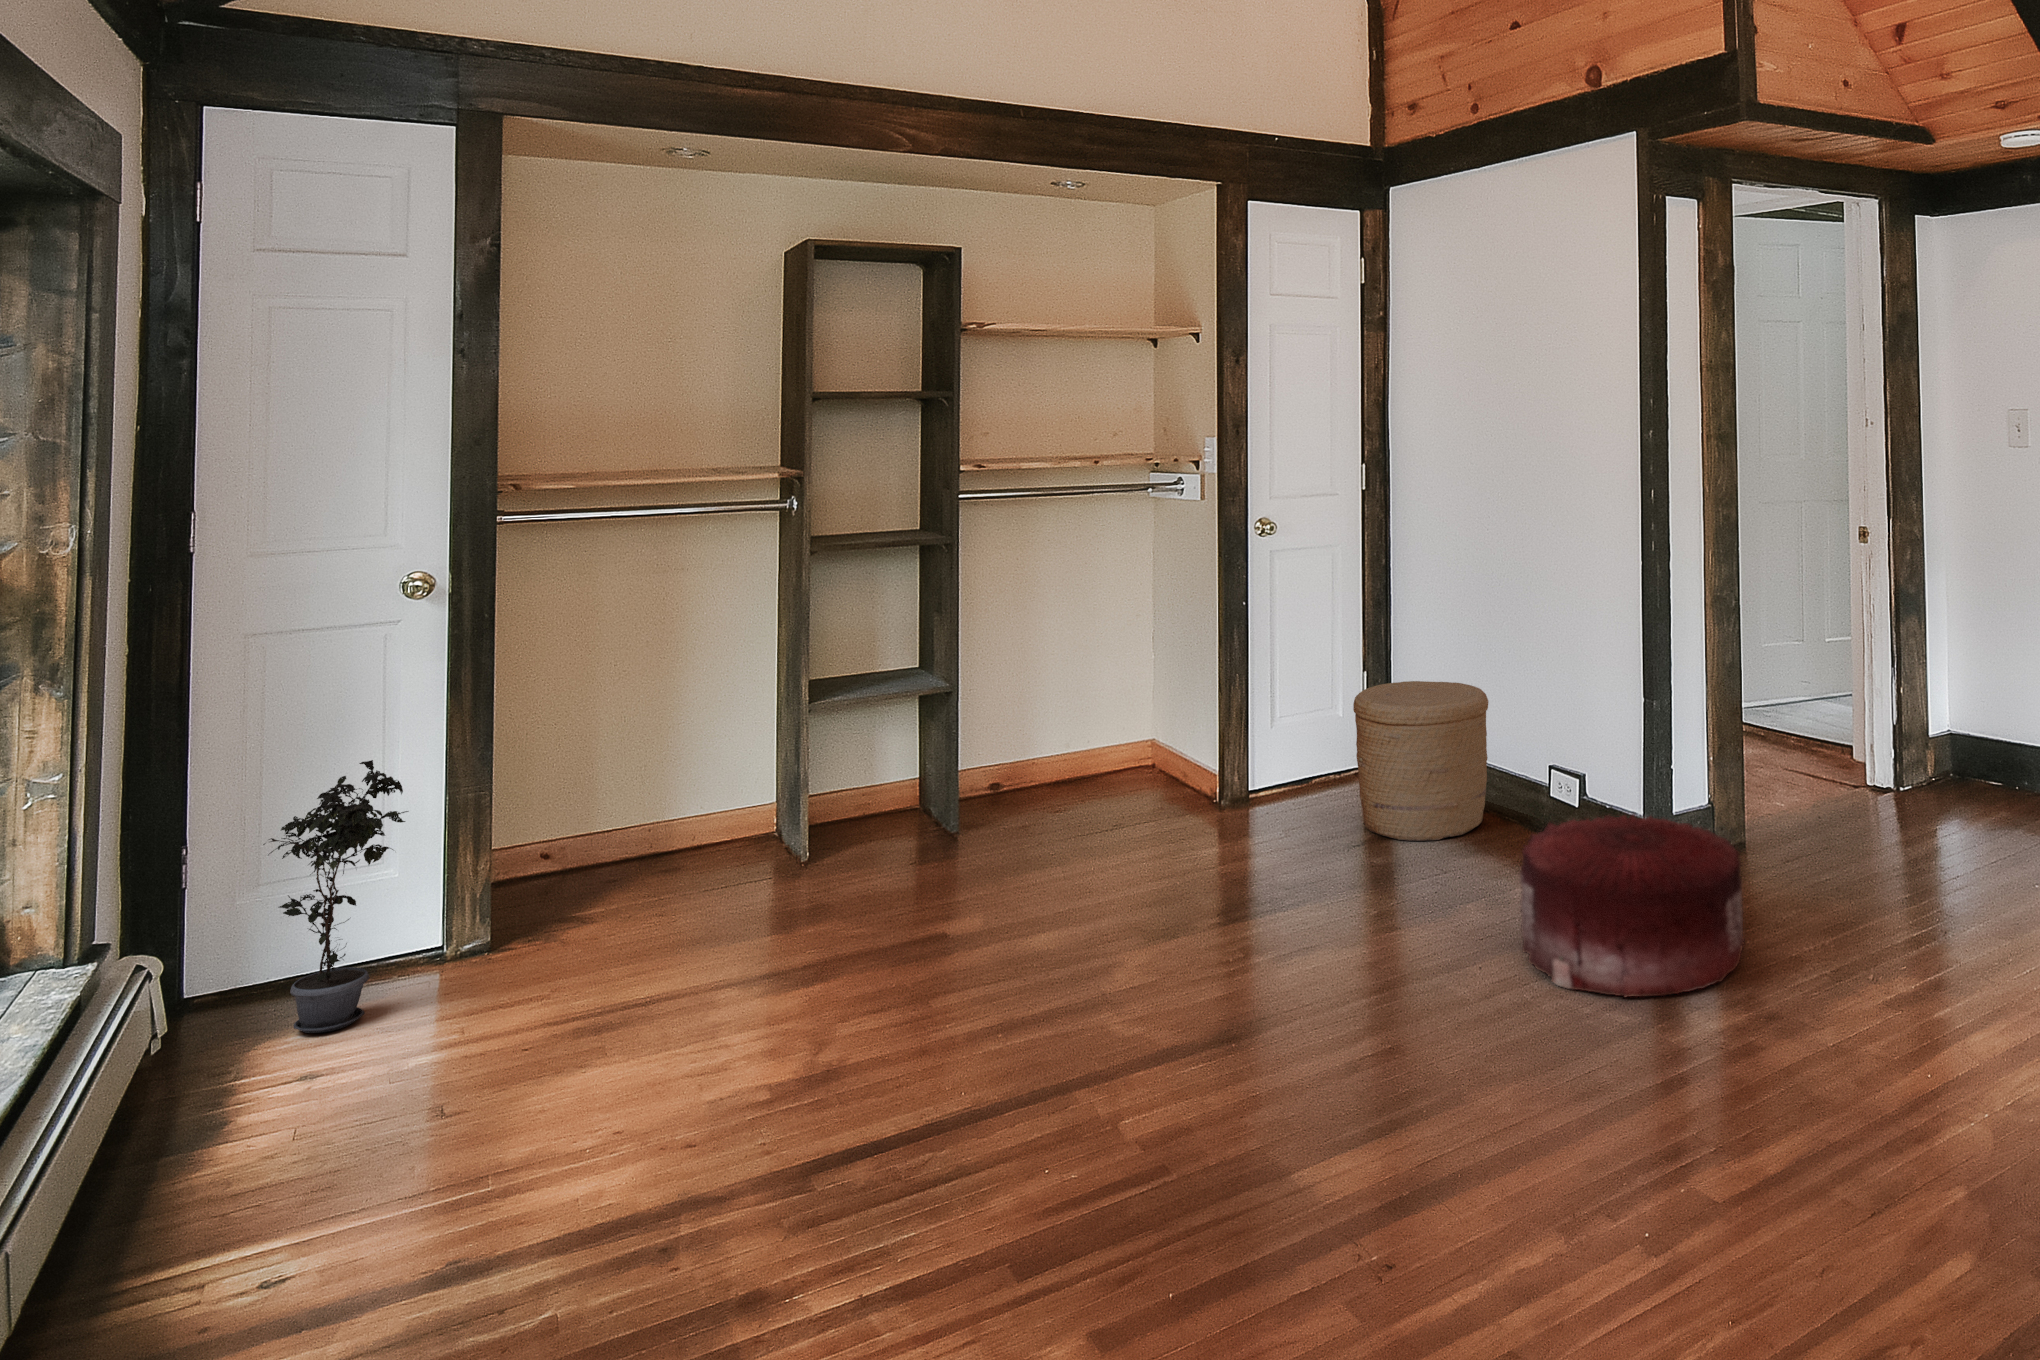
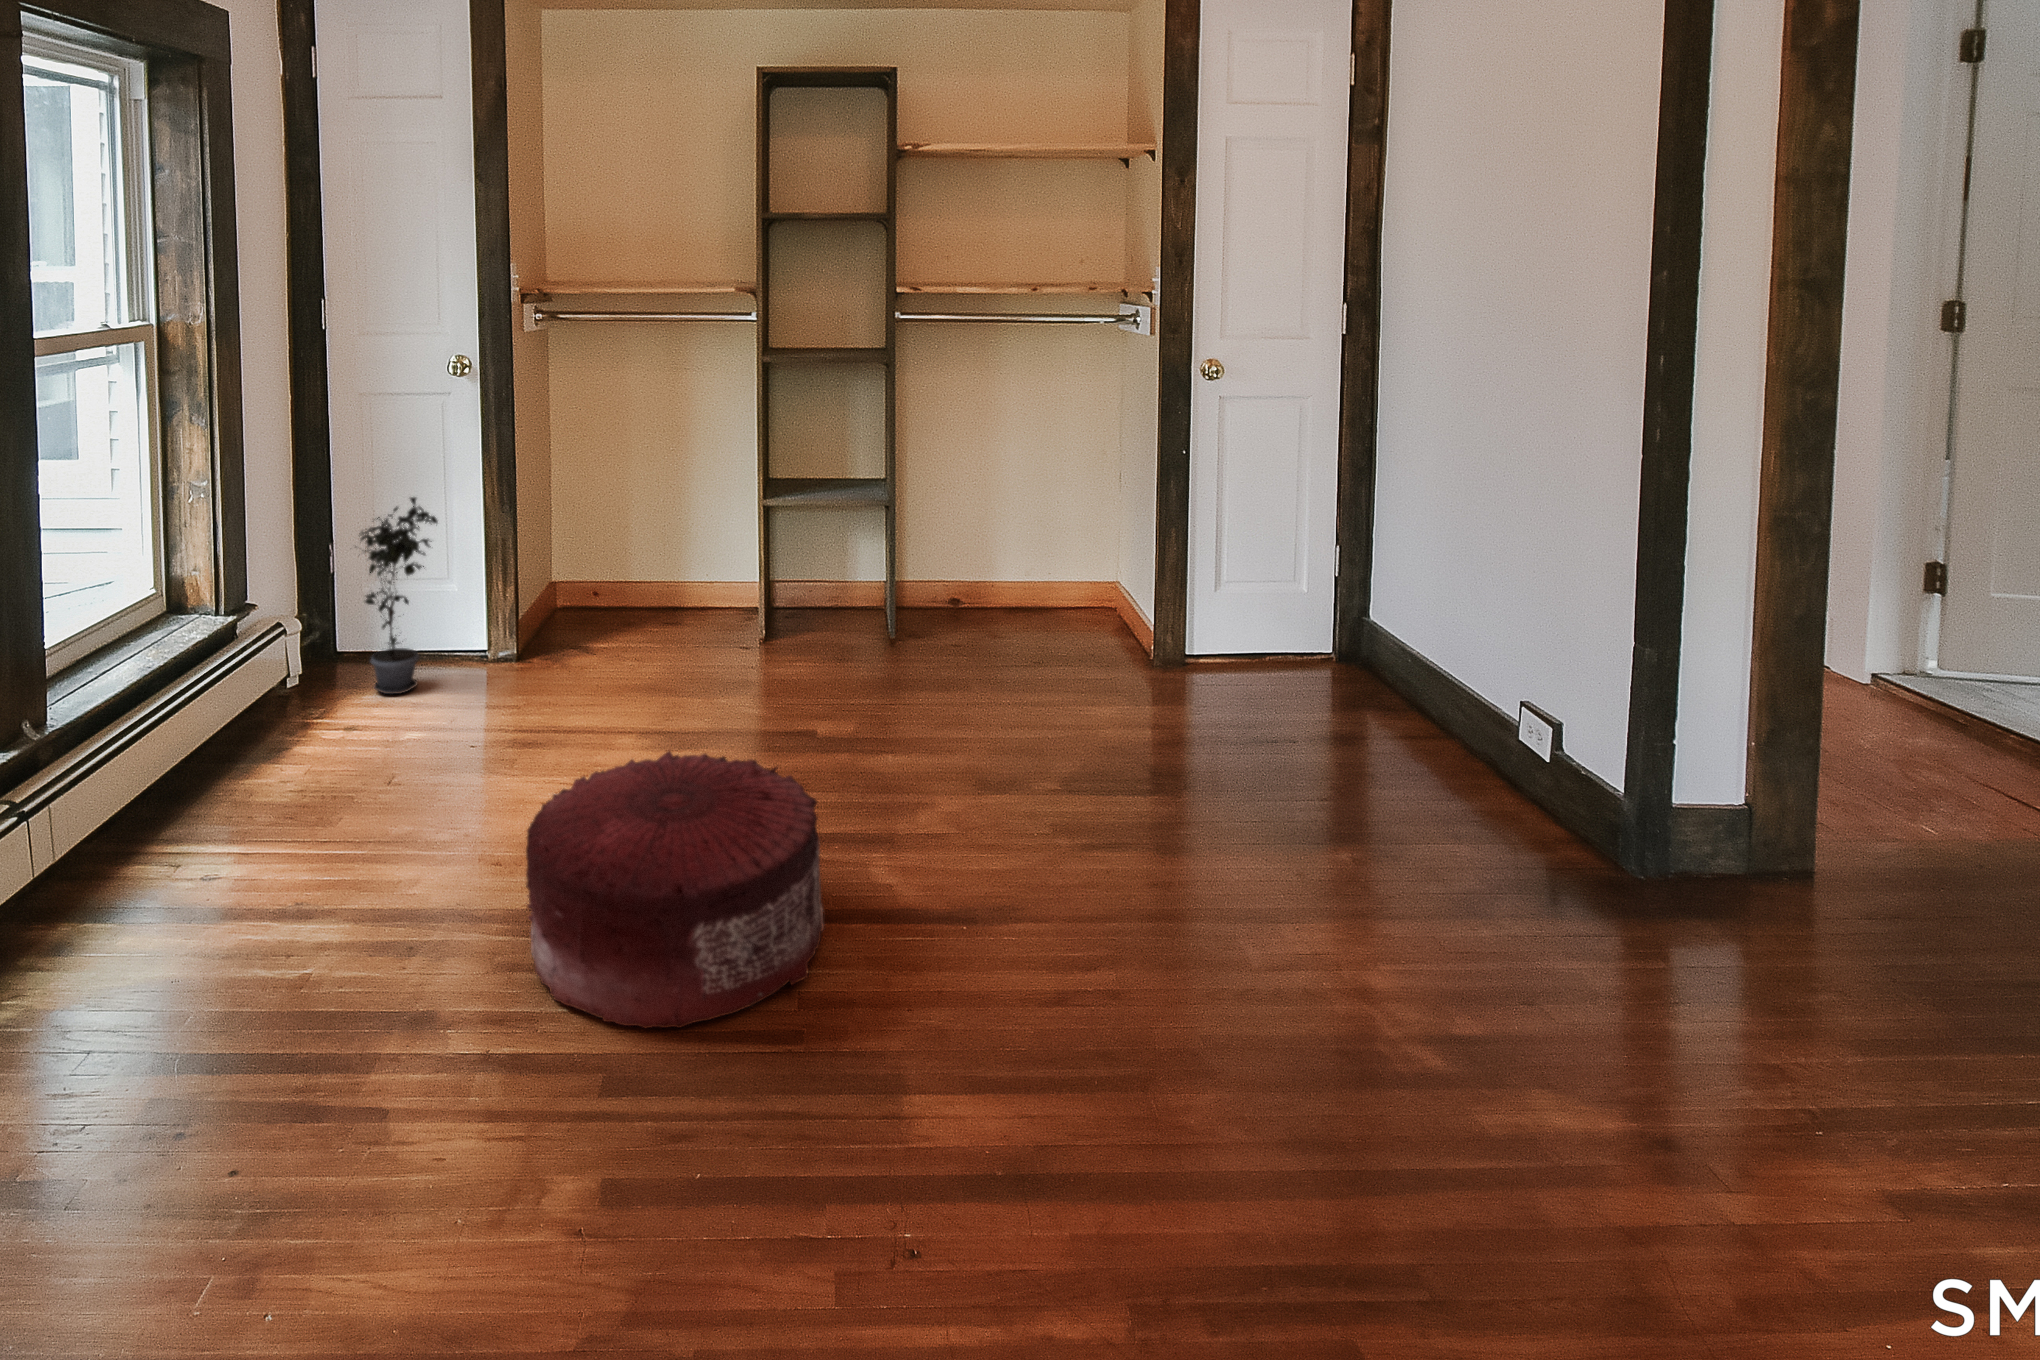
woven basket: present [1353,681,1488,841] -> none [1276,561,1451,757]
pouf: present [1520,814,1745,997] -> present [526,751,824,1028]

